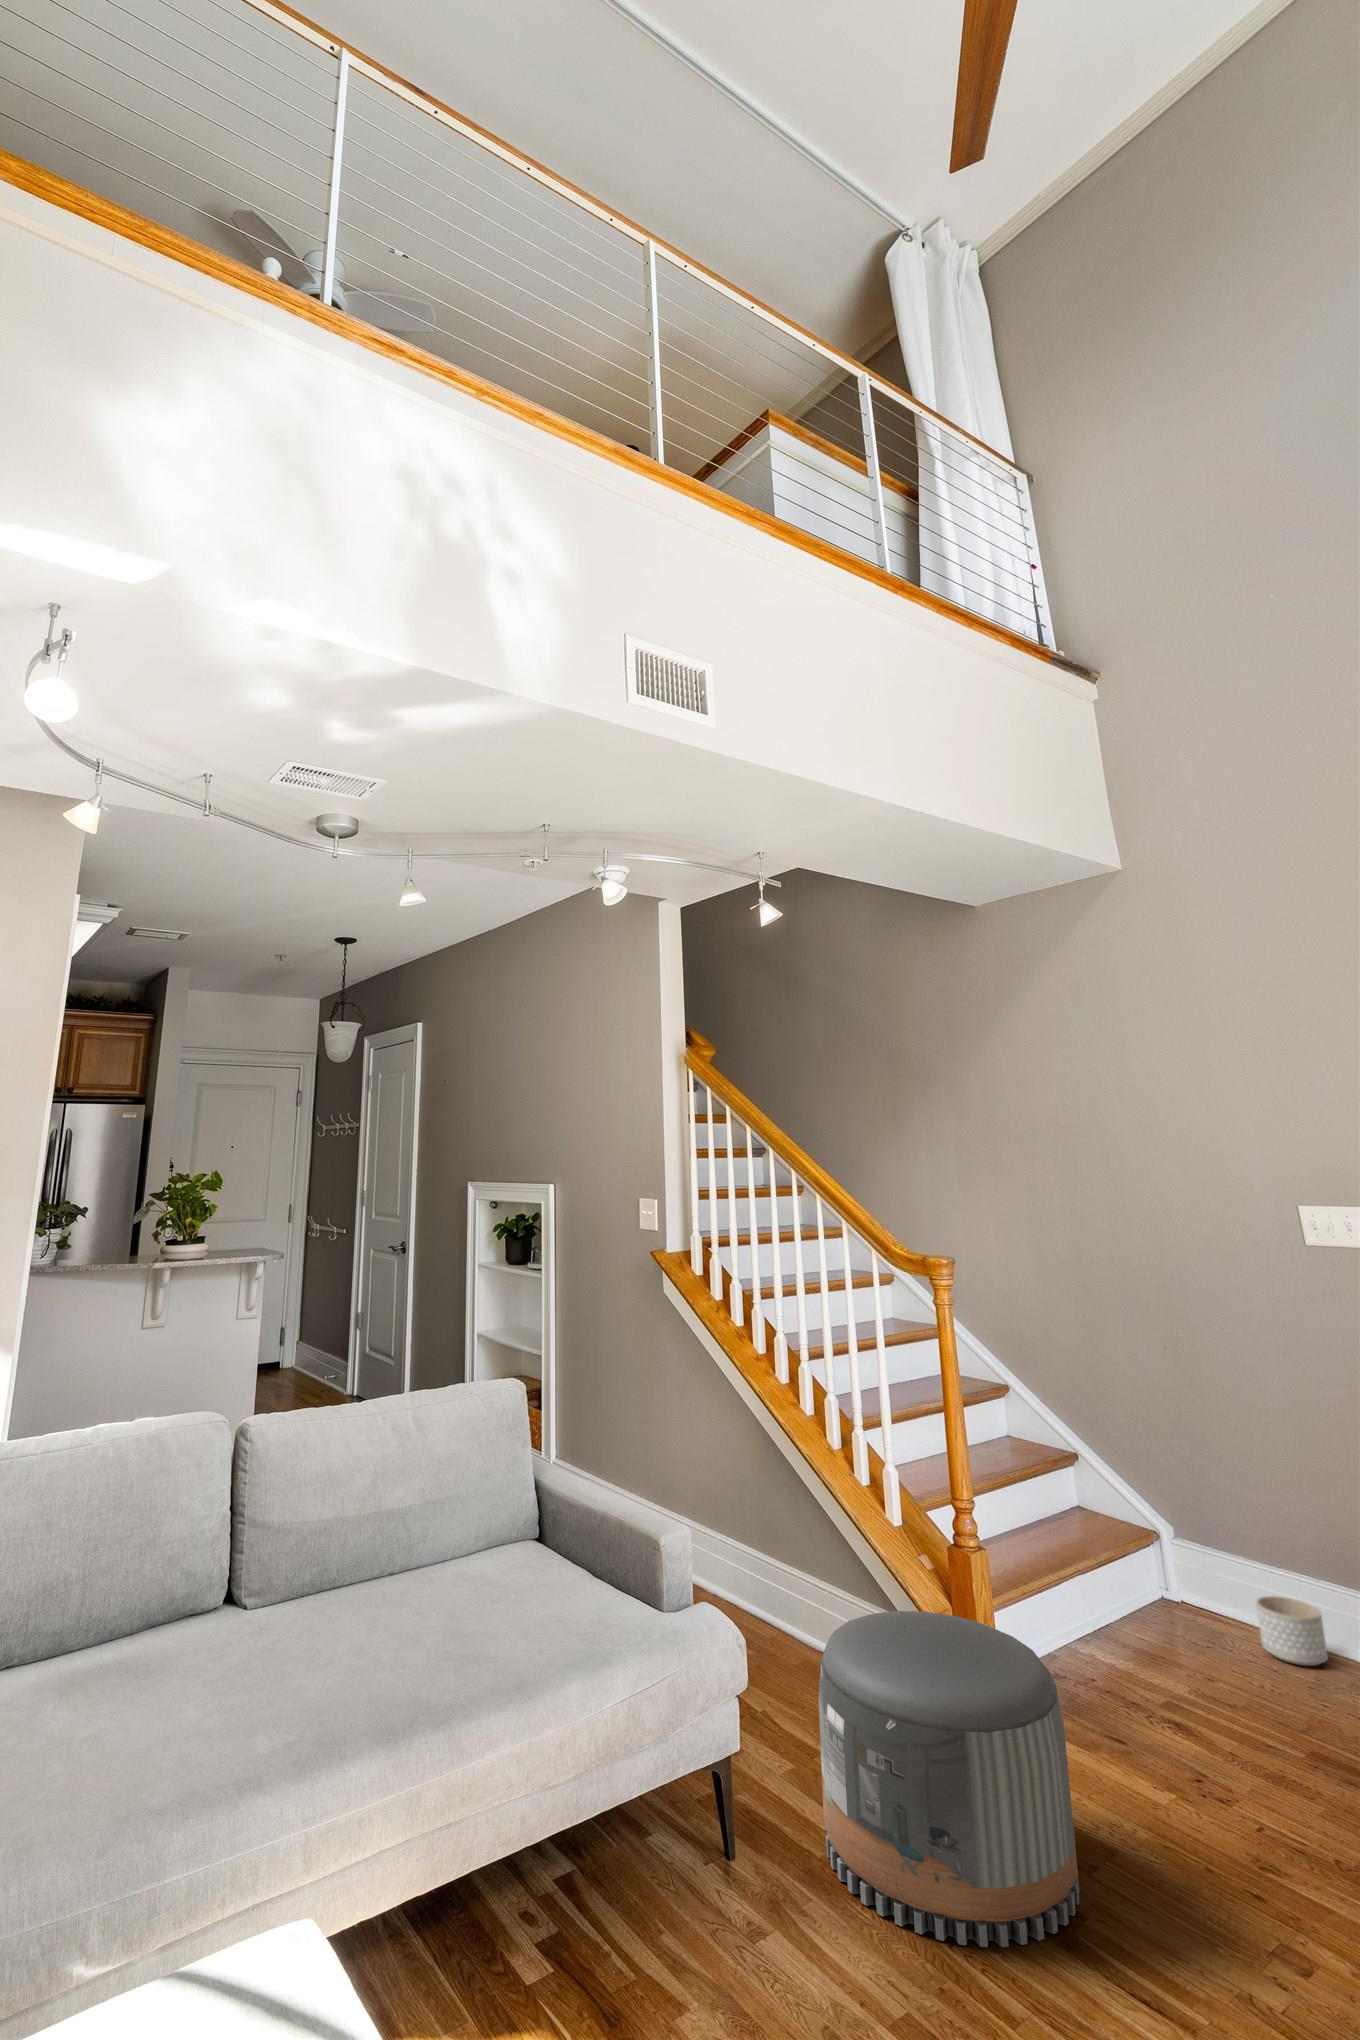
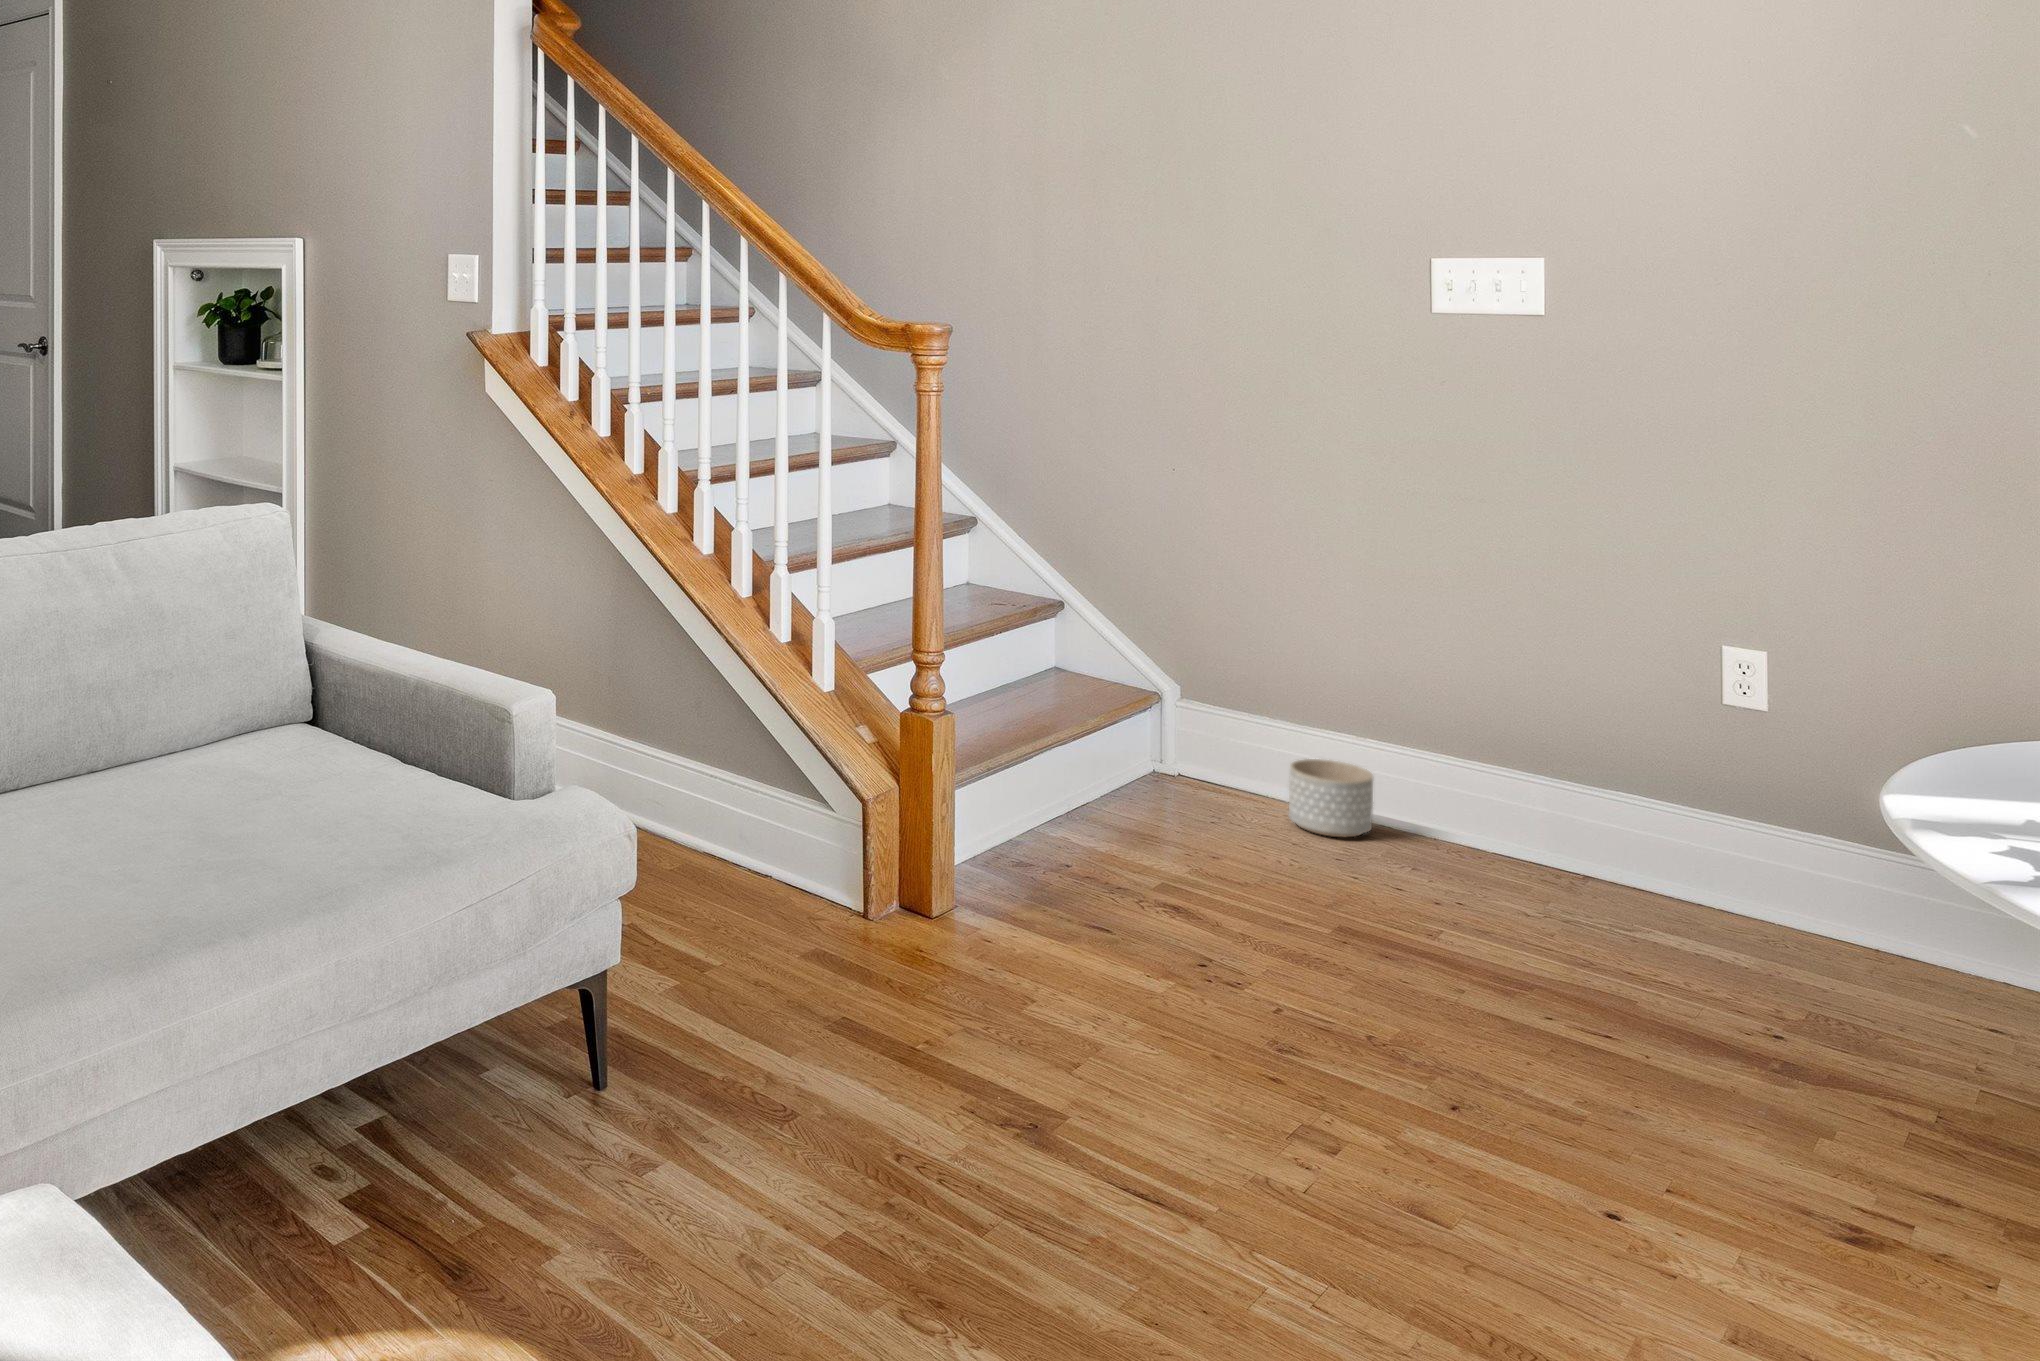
pouf: present [818,1611,1080,1947] -> none [727,786,1069,1161]

